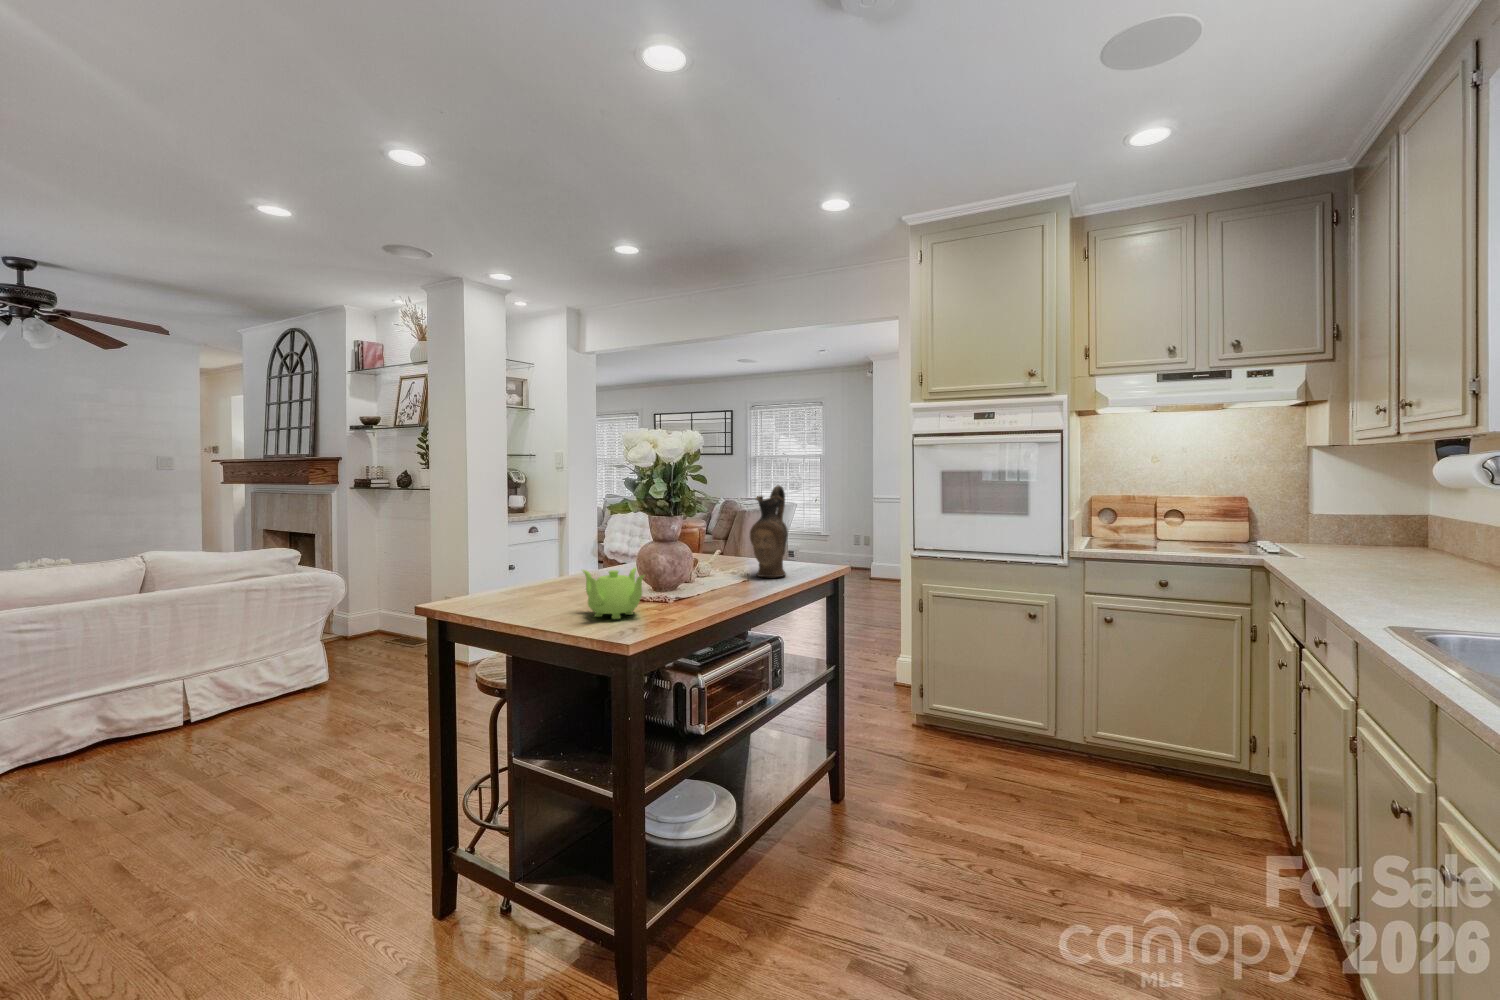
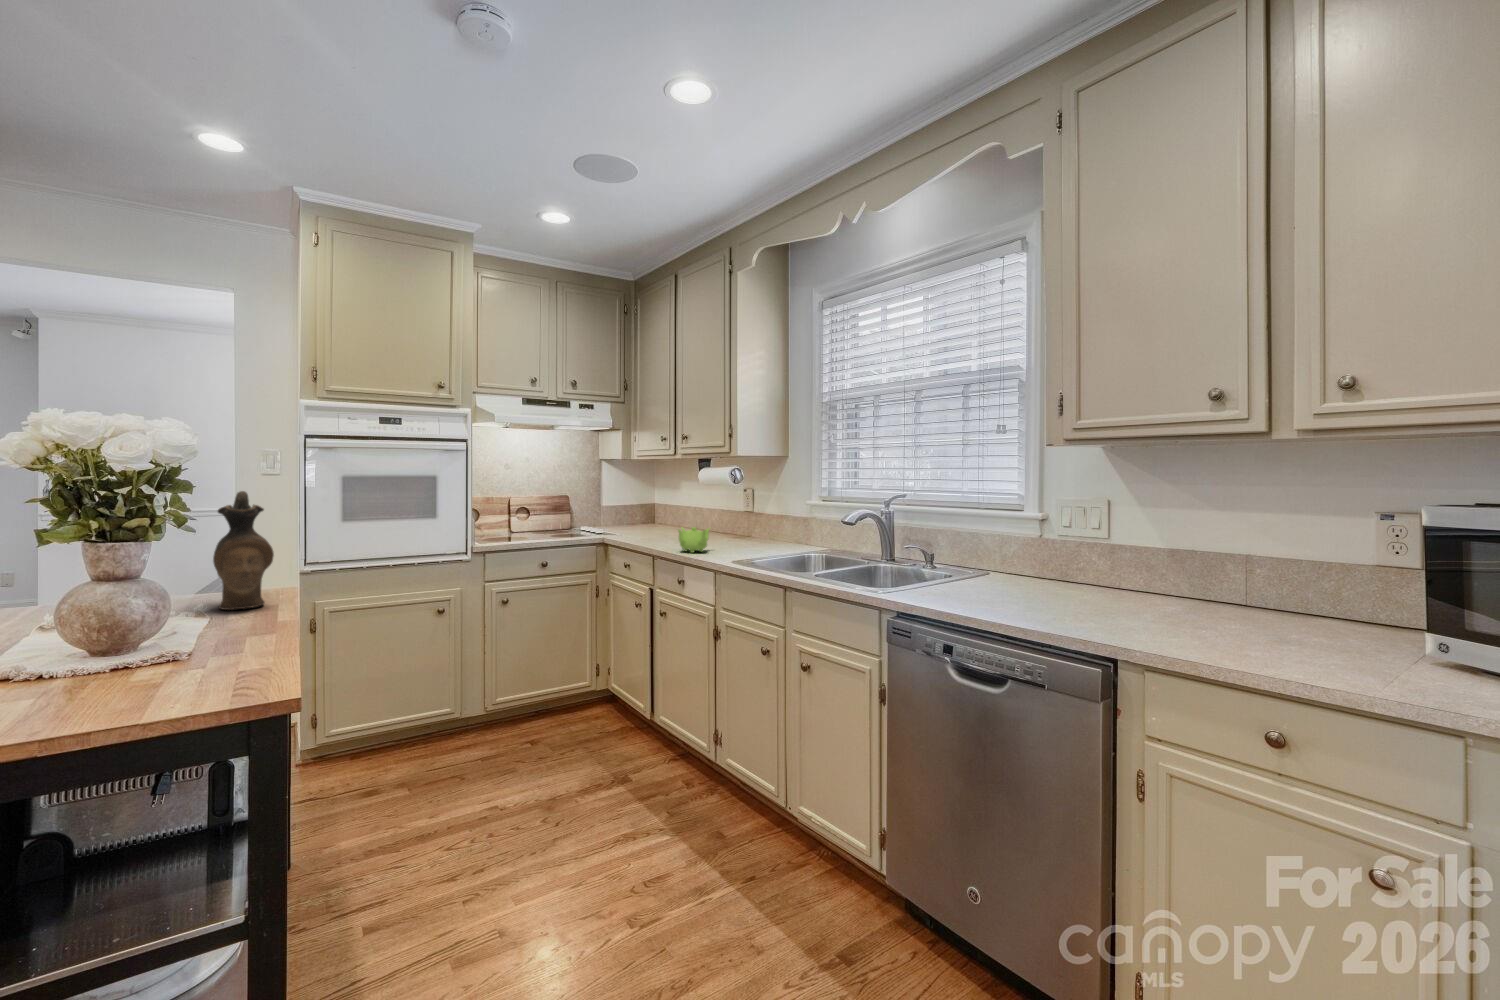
teapot: present [583,568,644,619] -> present [678,527,710,553]

